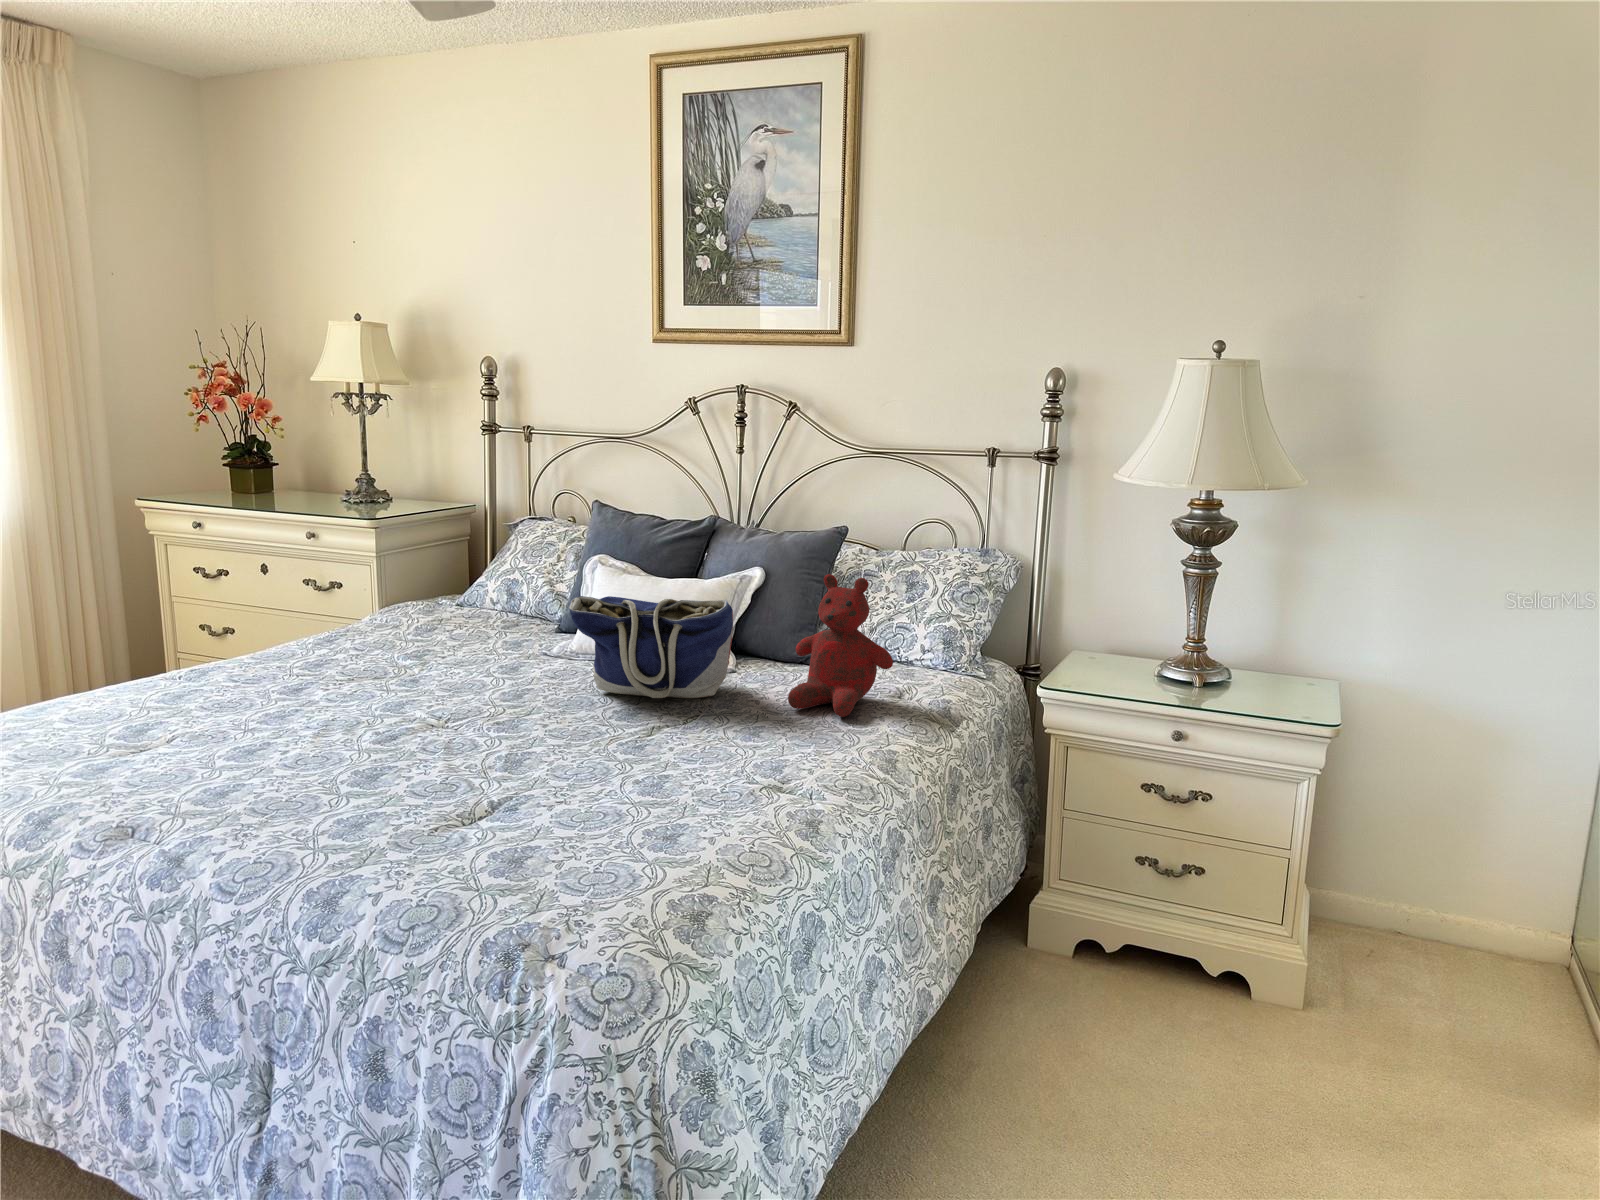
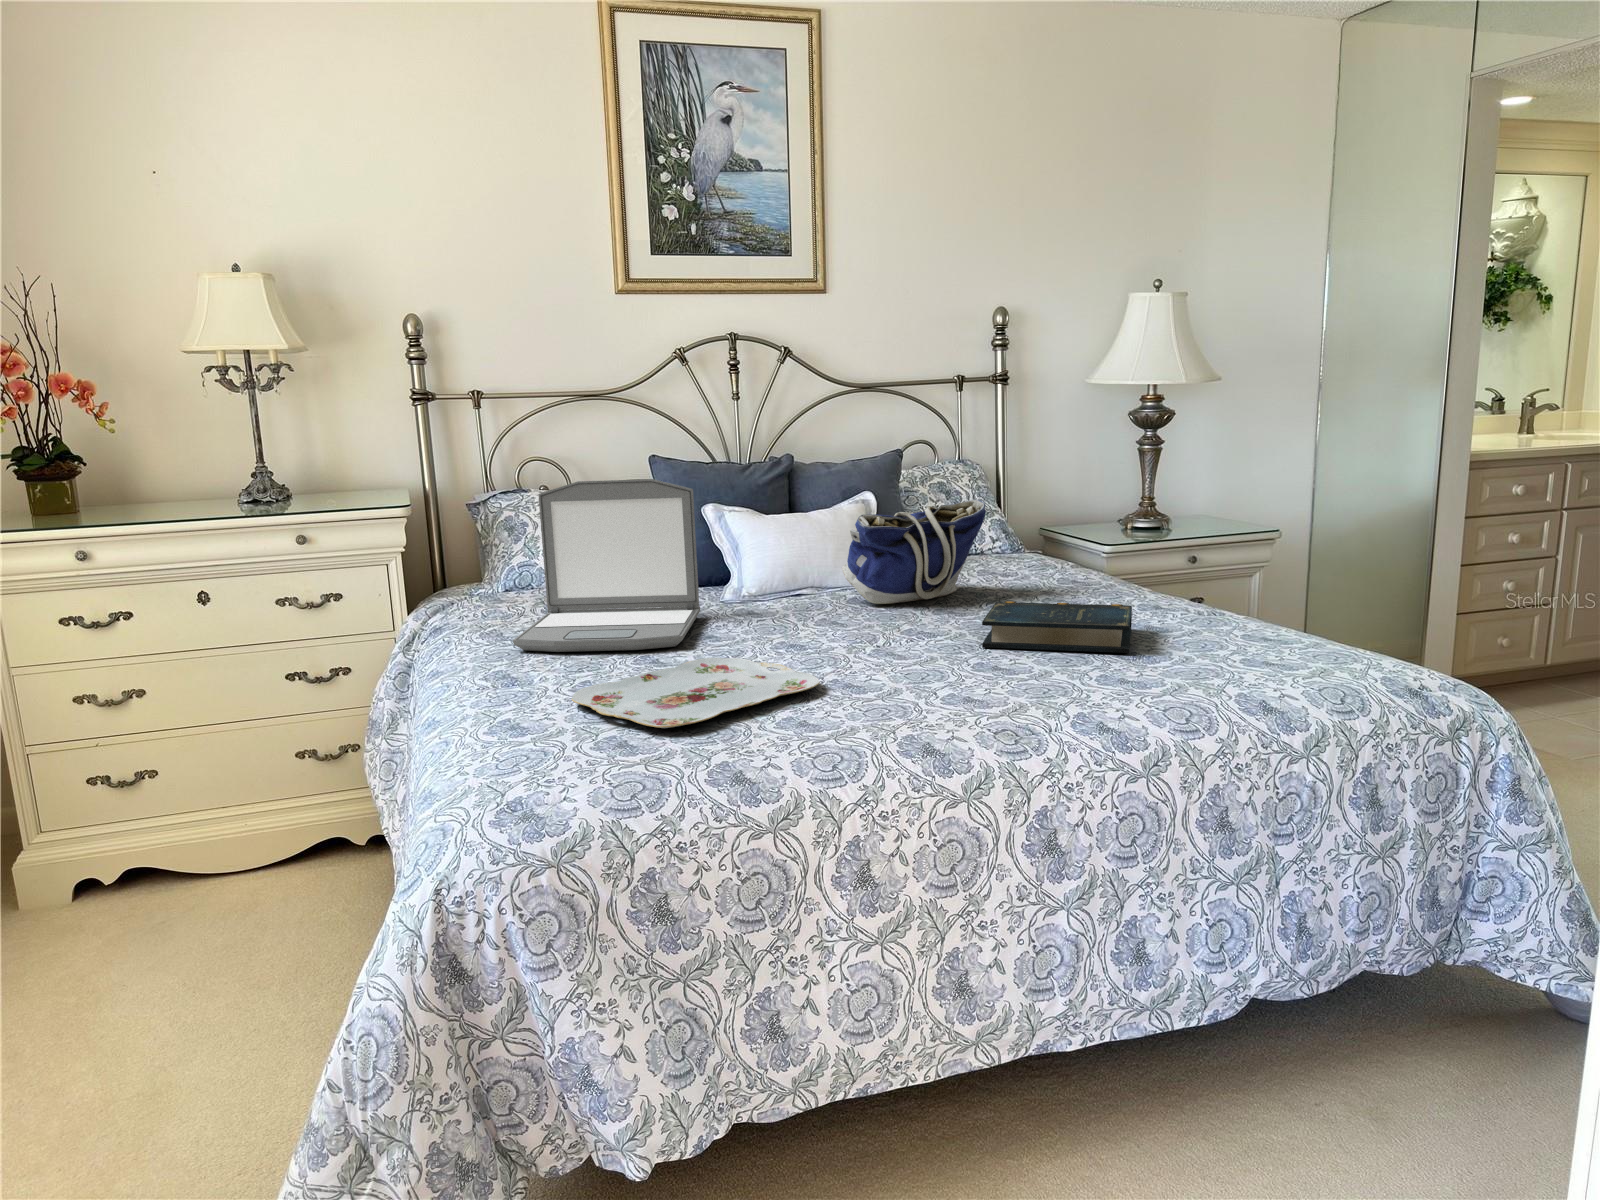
laptop: none [277,522,468,689] -> present [513,479,700,652]
teddy bear: present [788,574,893,717] -> none [989,469,1077,585]
serving tray: none [70,706,325,763] -> present [572,658,820,728]
book: none [503,720,678,819] -> present [982,601,1132,653]

